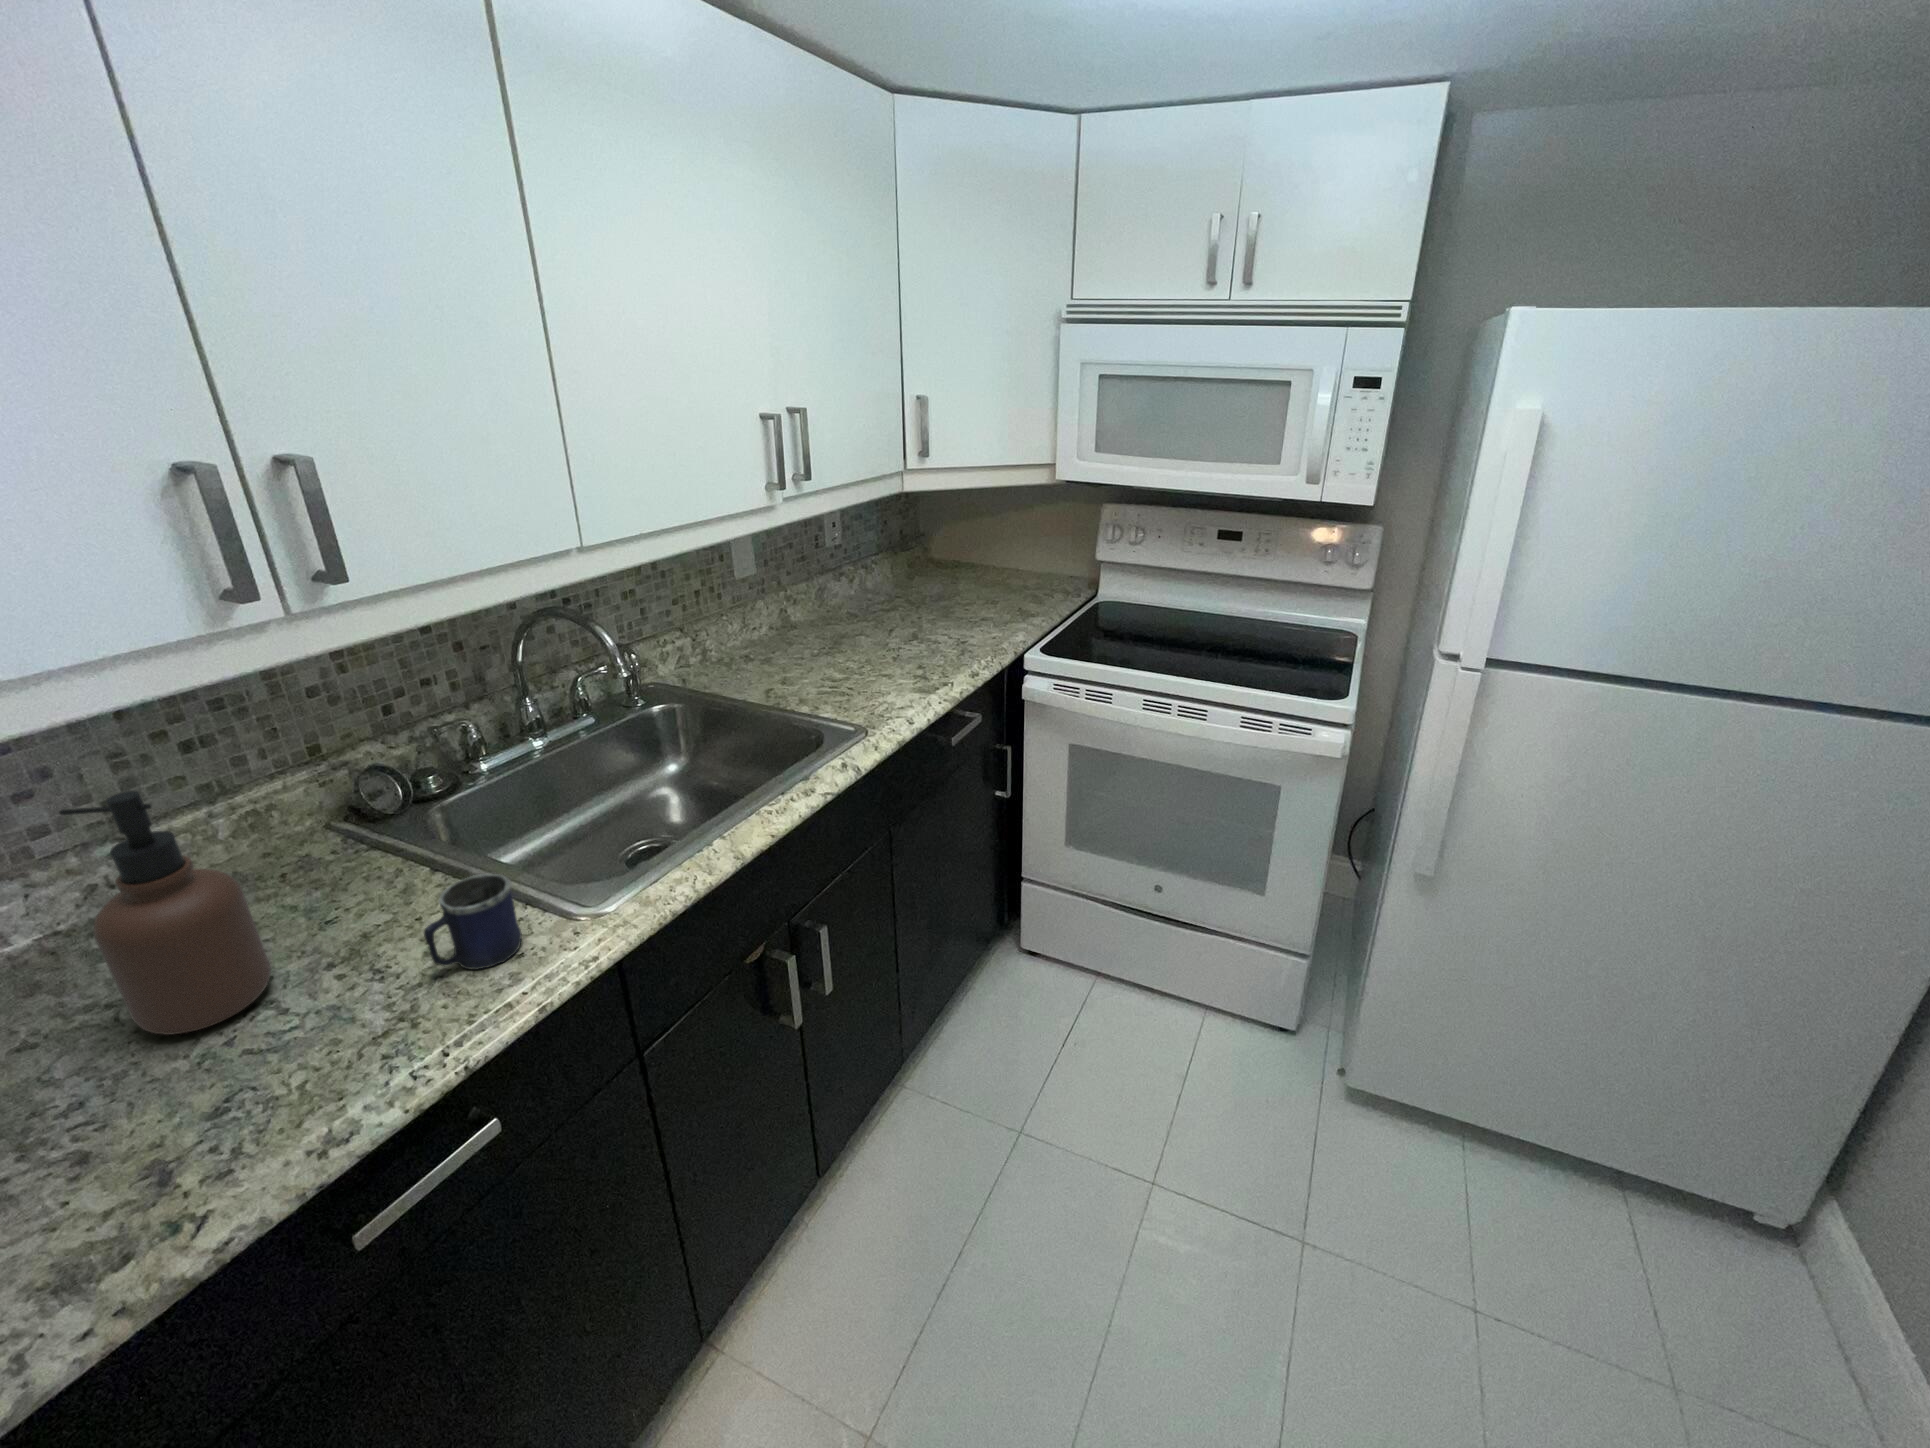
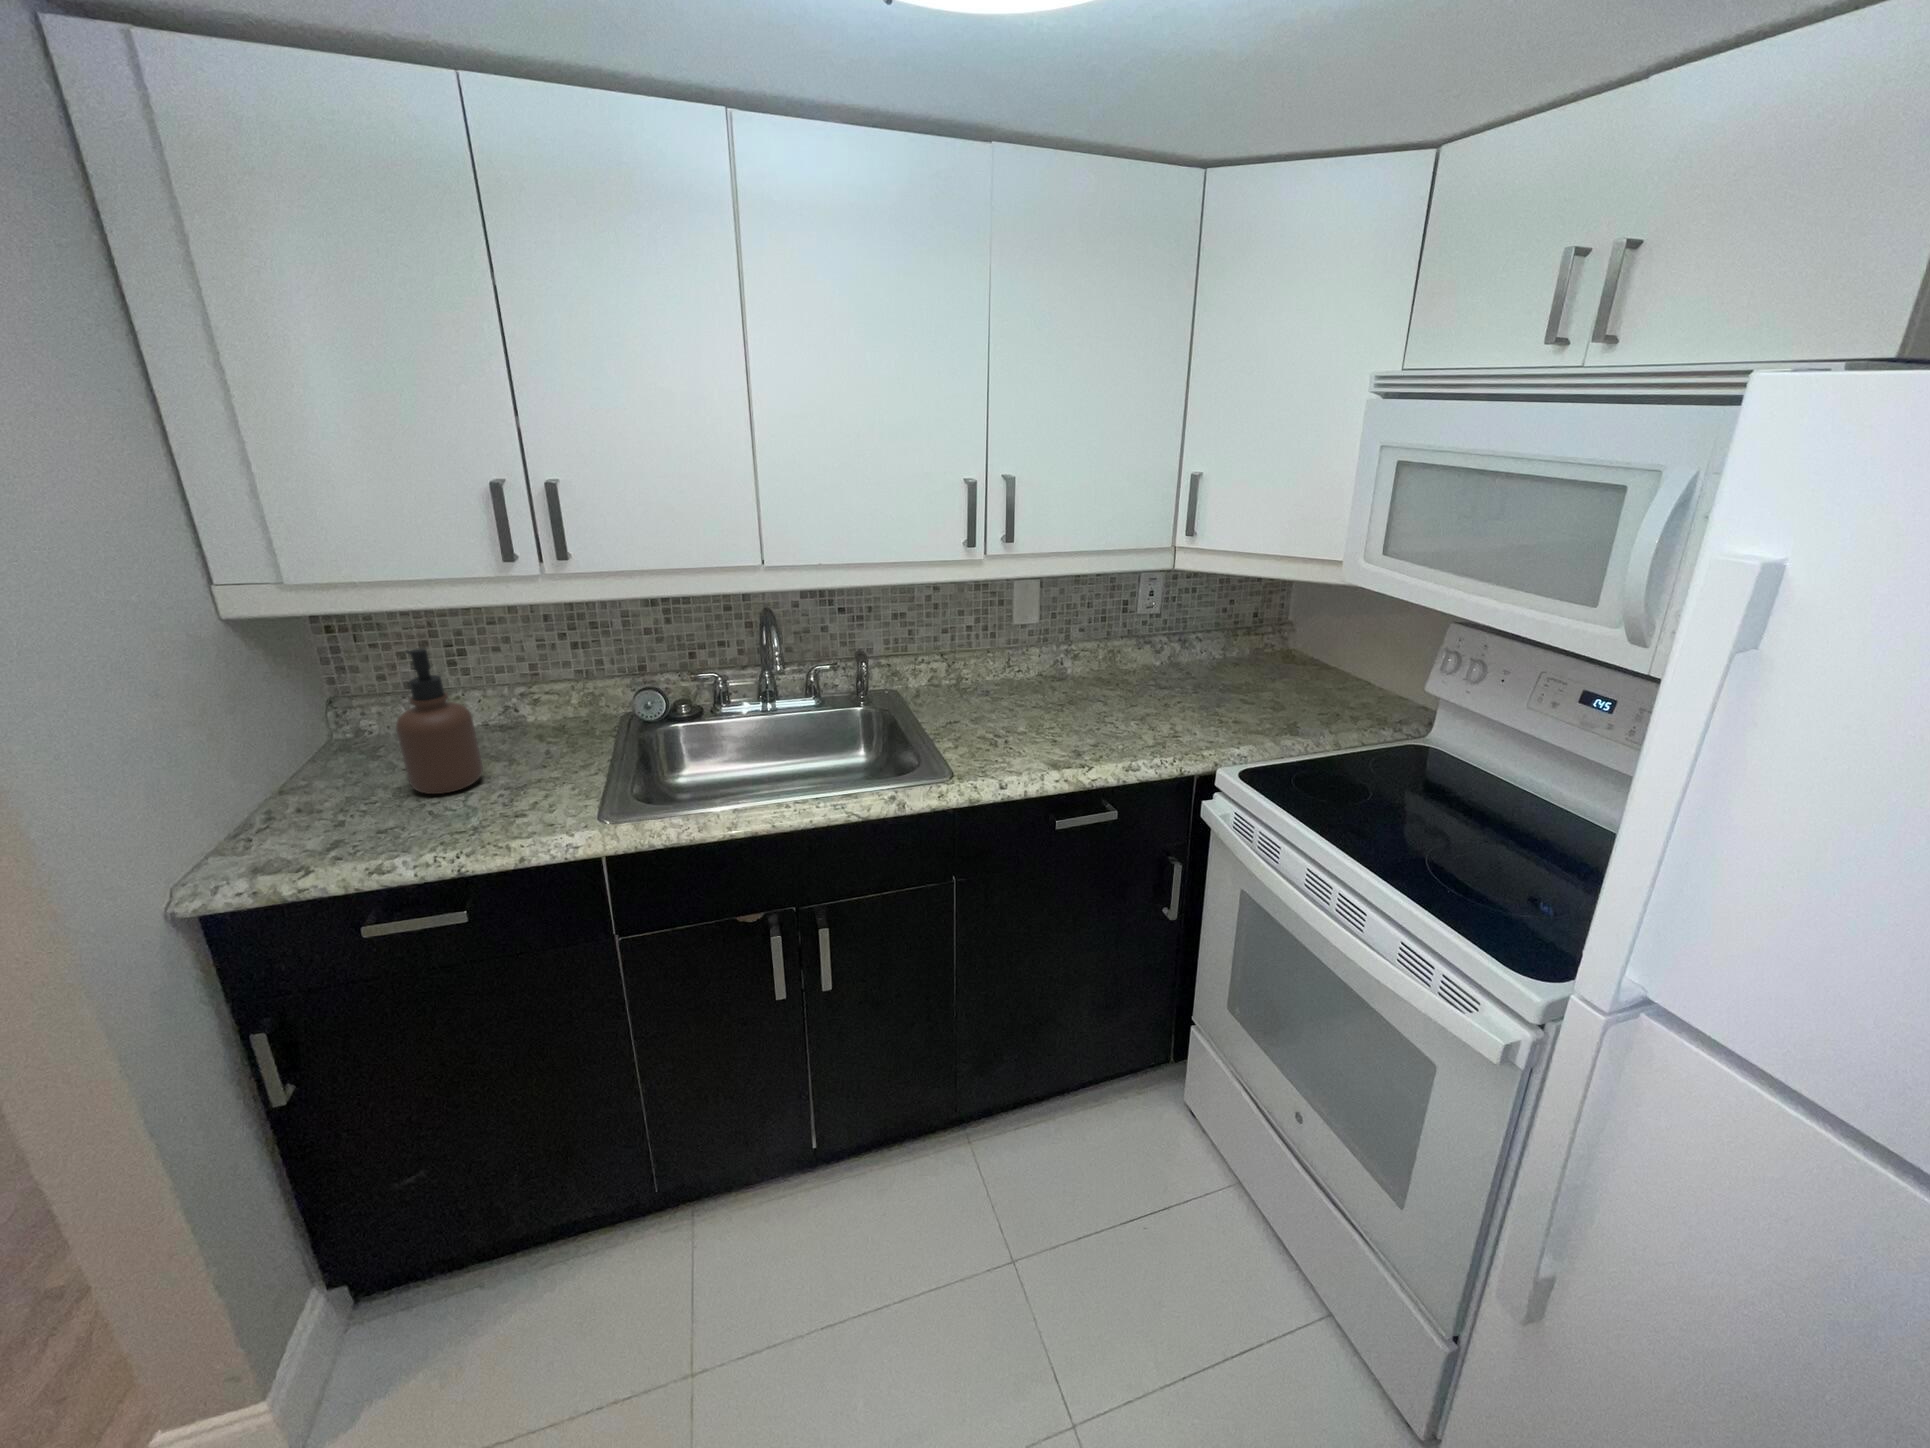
mug: present [424,874,522,970] -> none [499,762,566,825]

